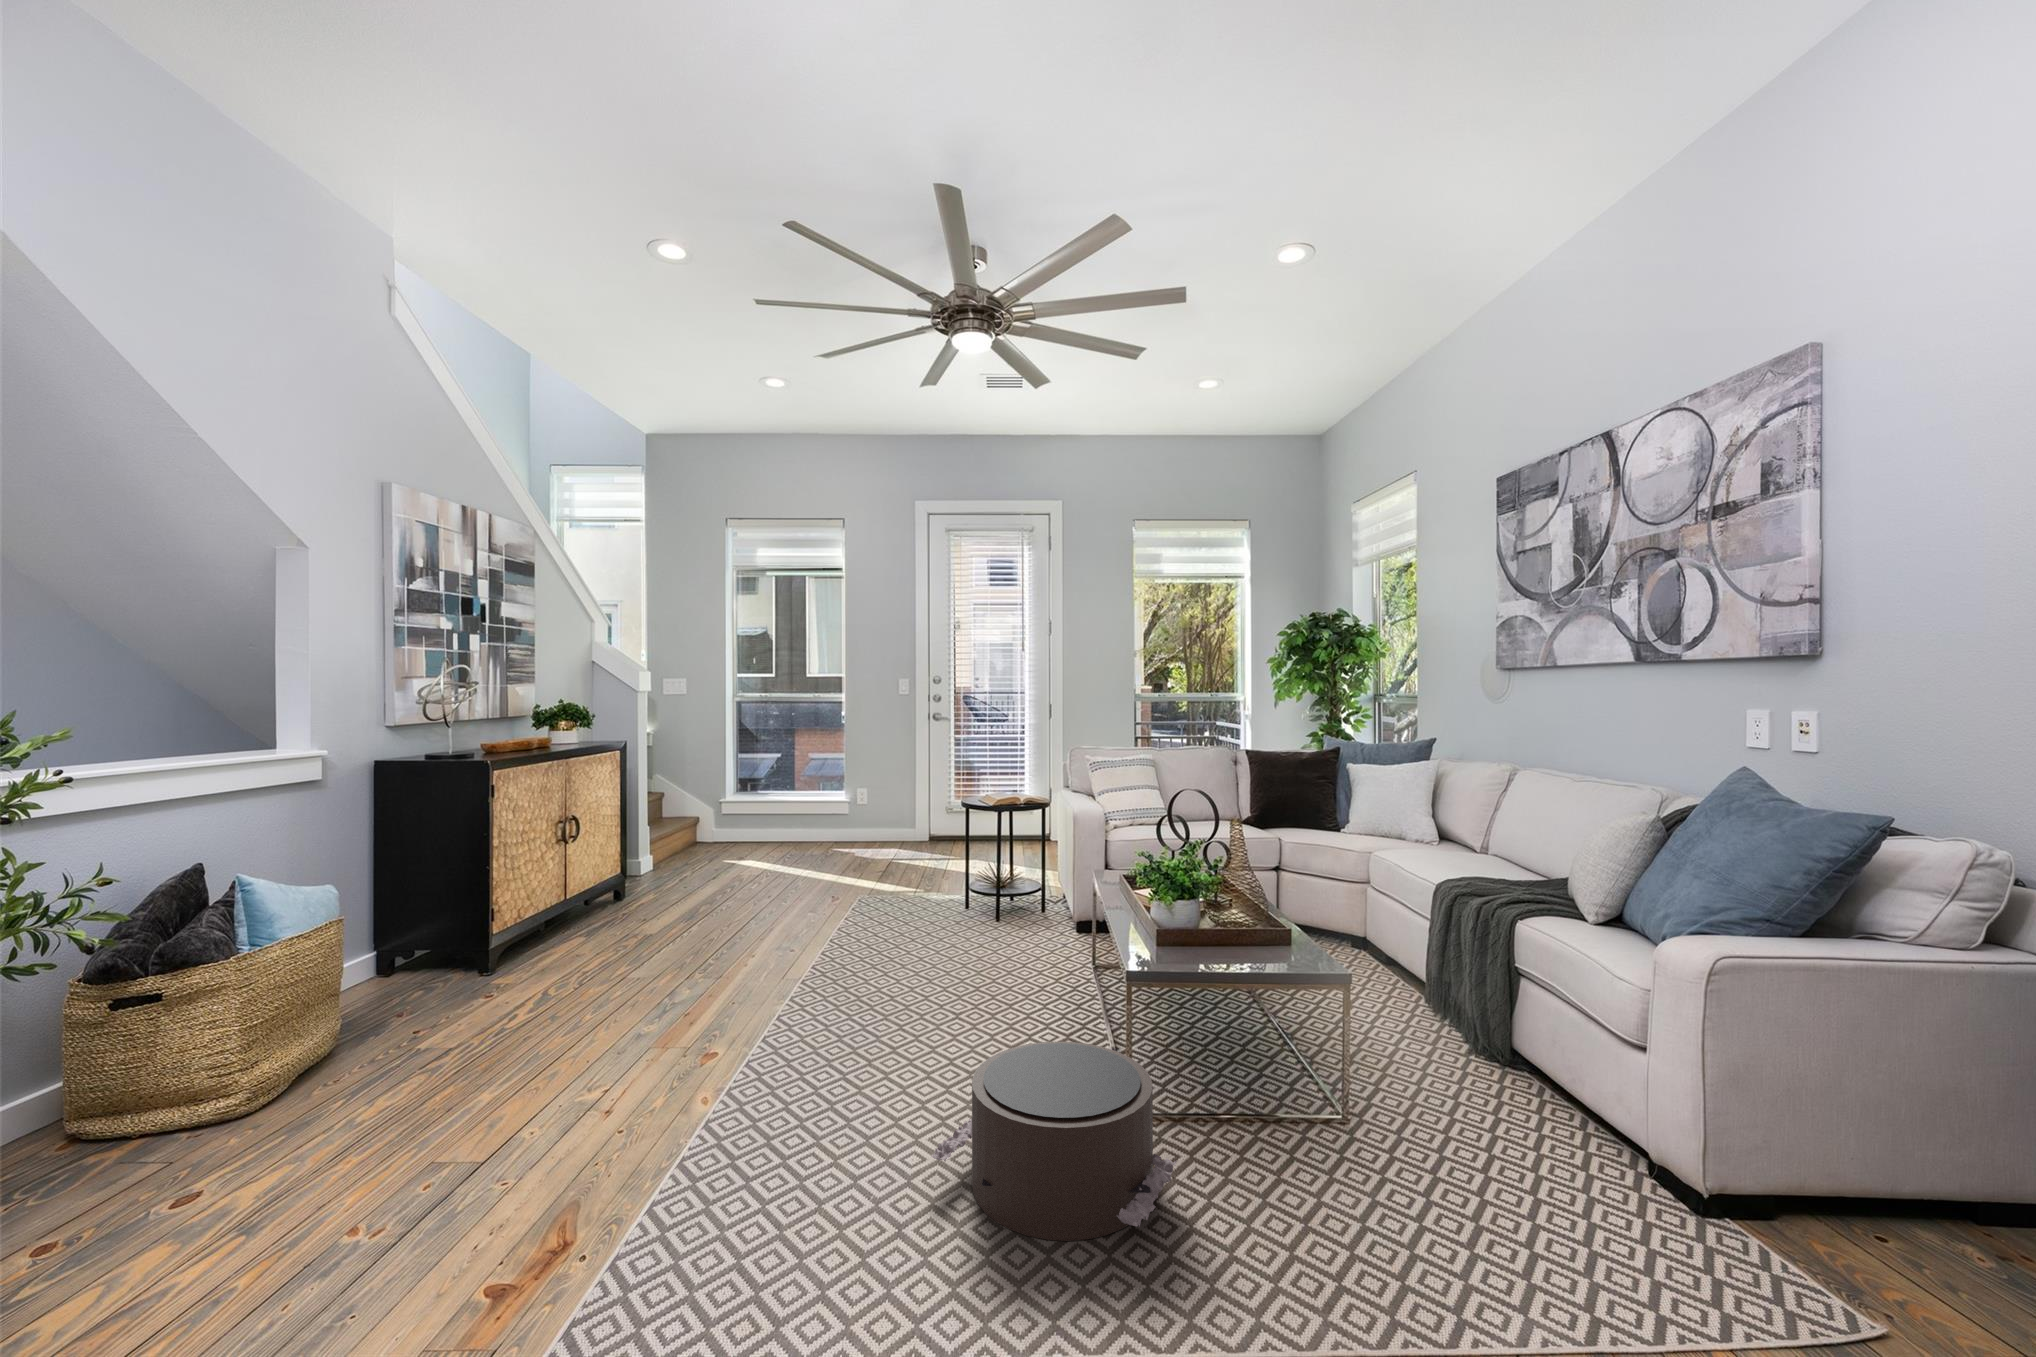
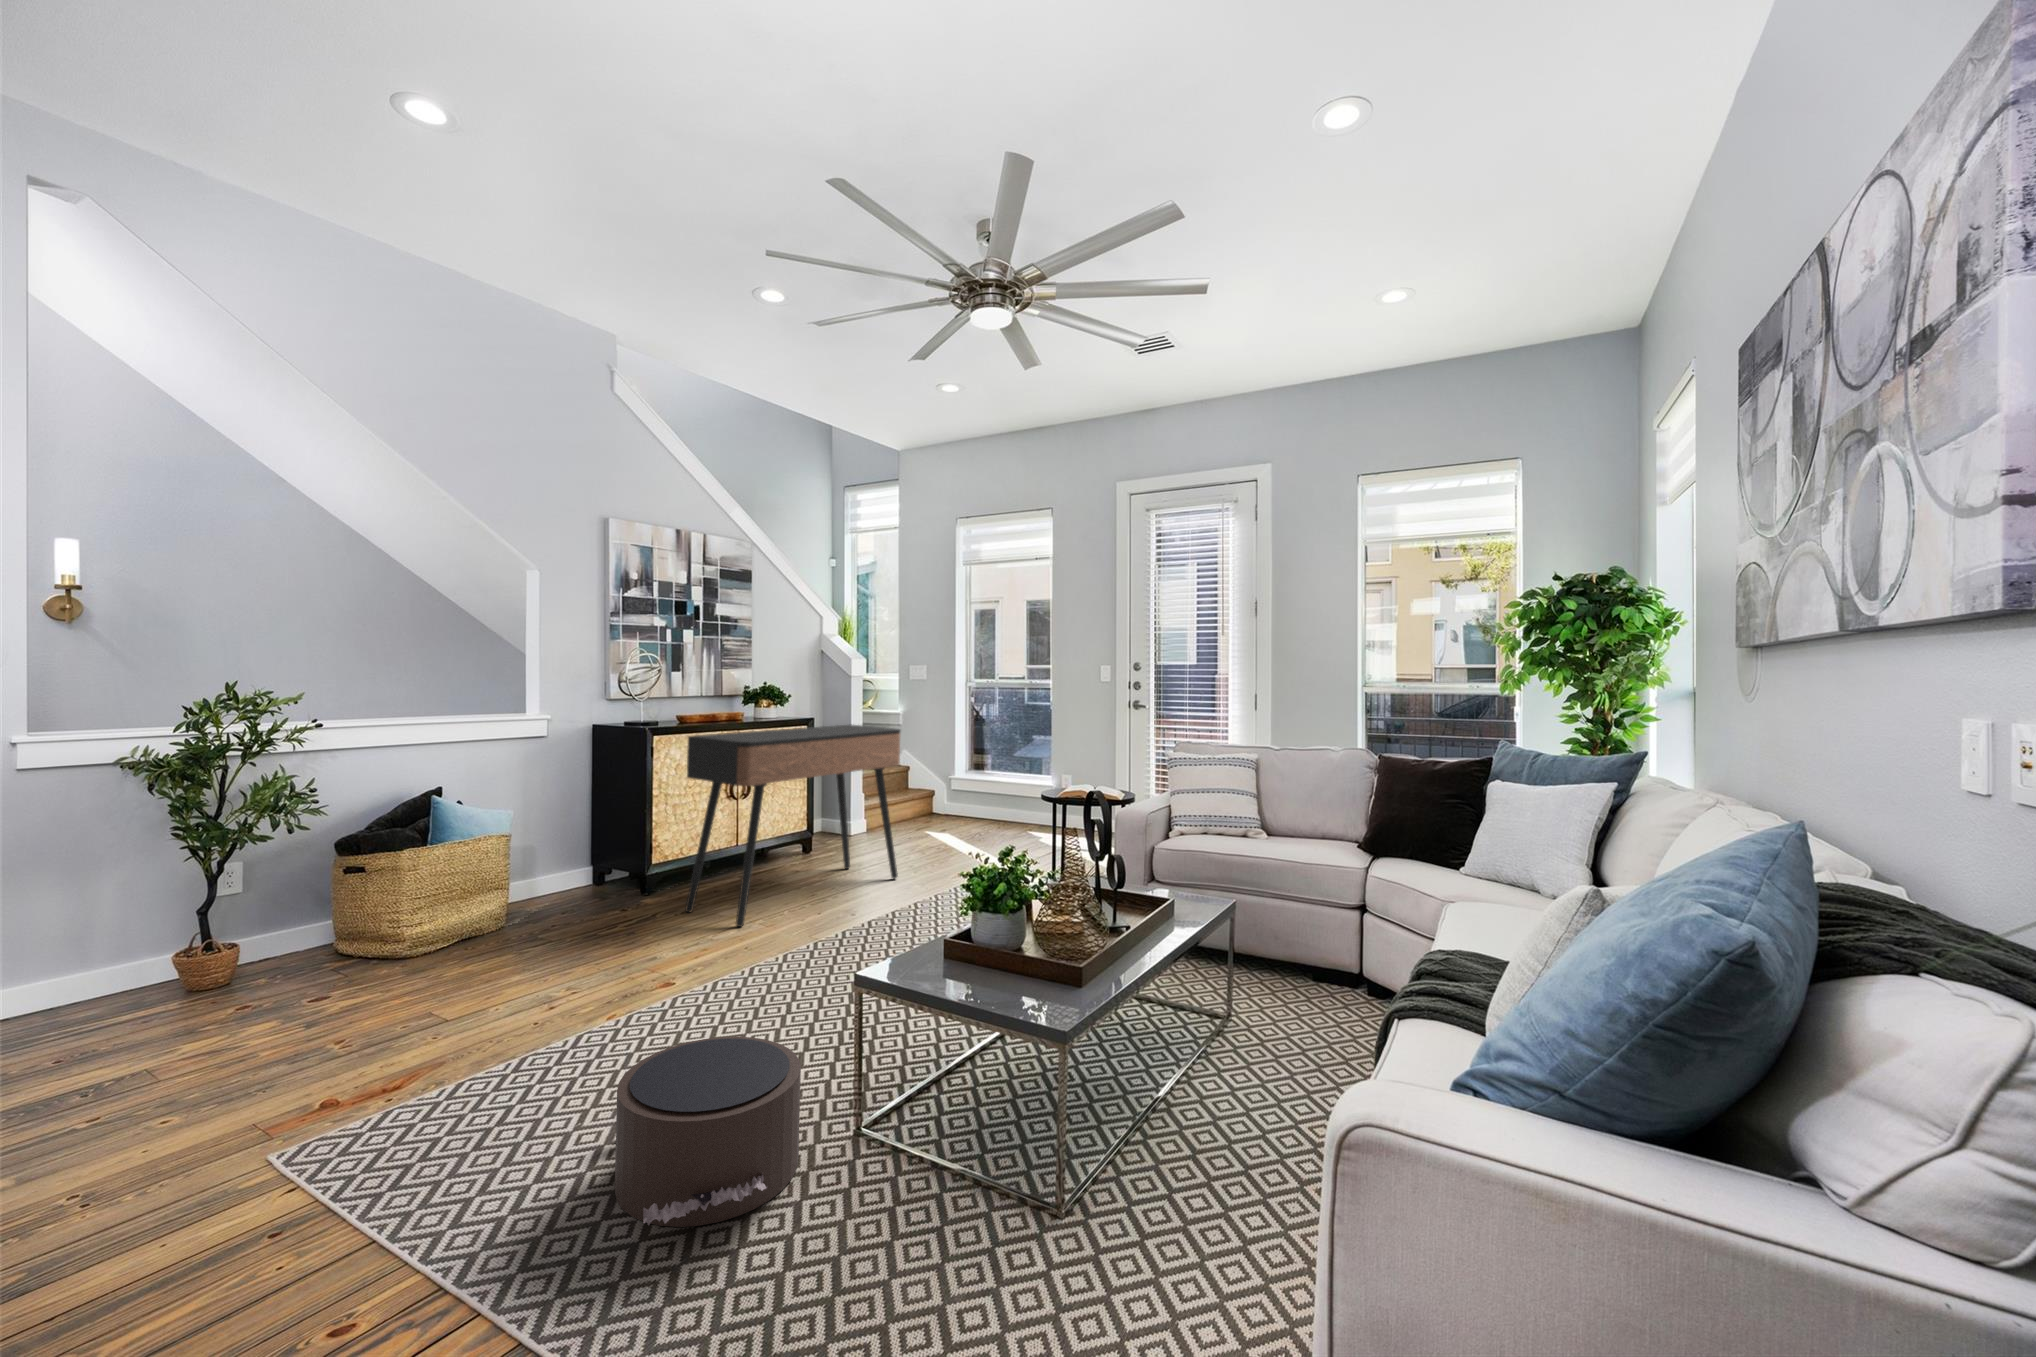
console table: none [580,742,772,984] -> present [685,725,900,927]

